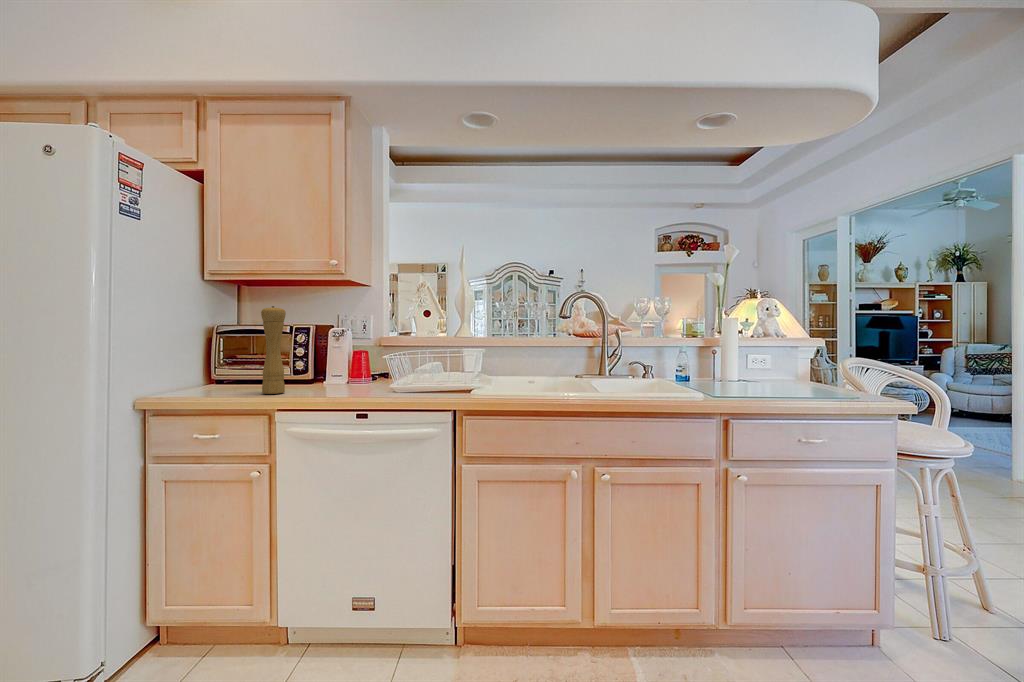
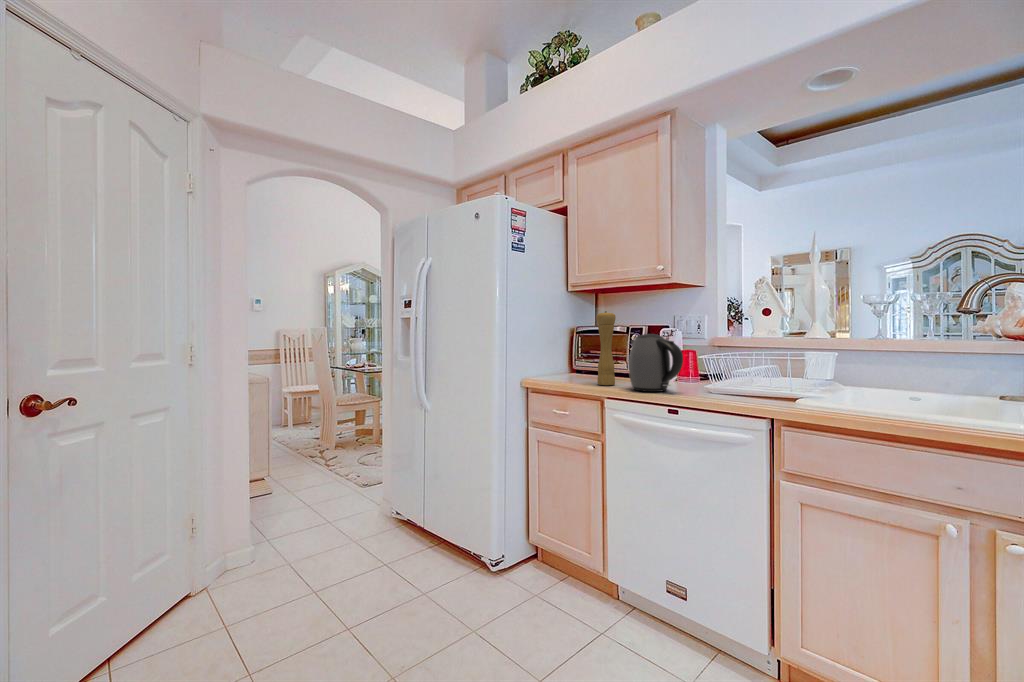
kettle: none [307,333,368,396] -> present [629,334,683,392]

